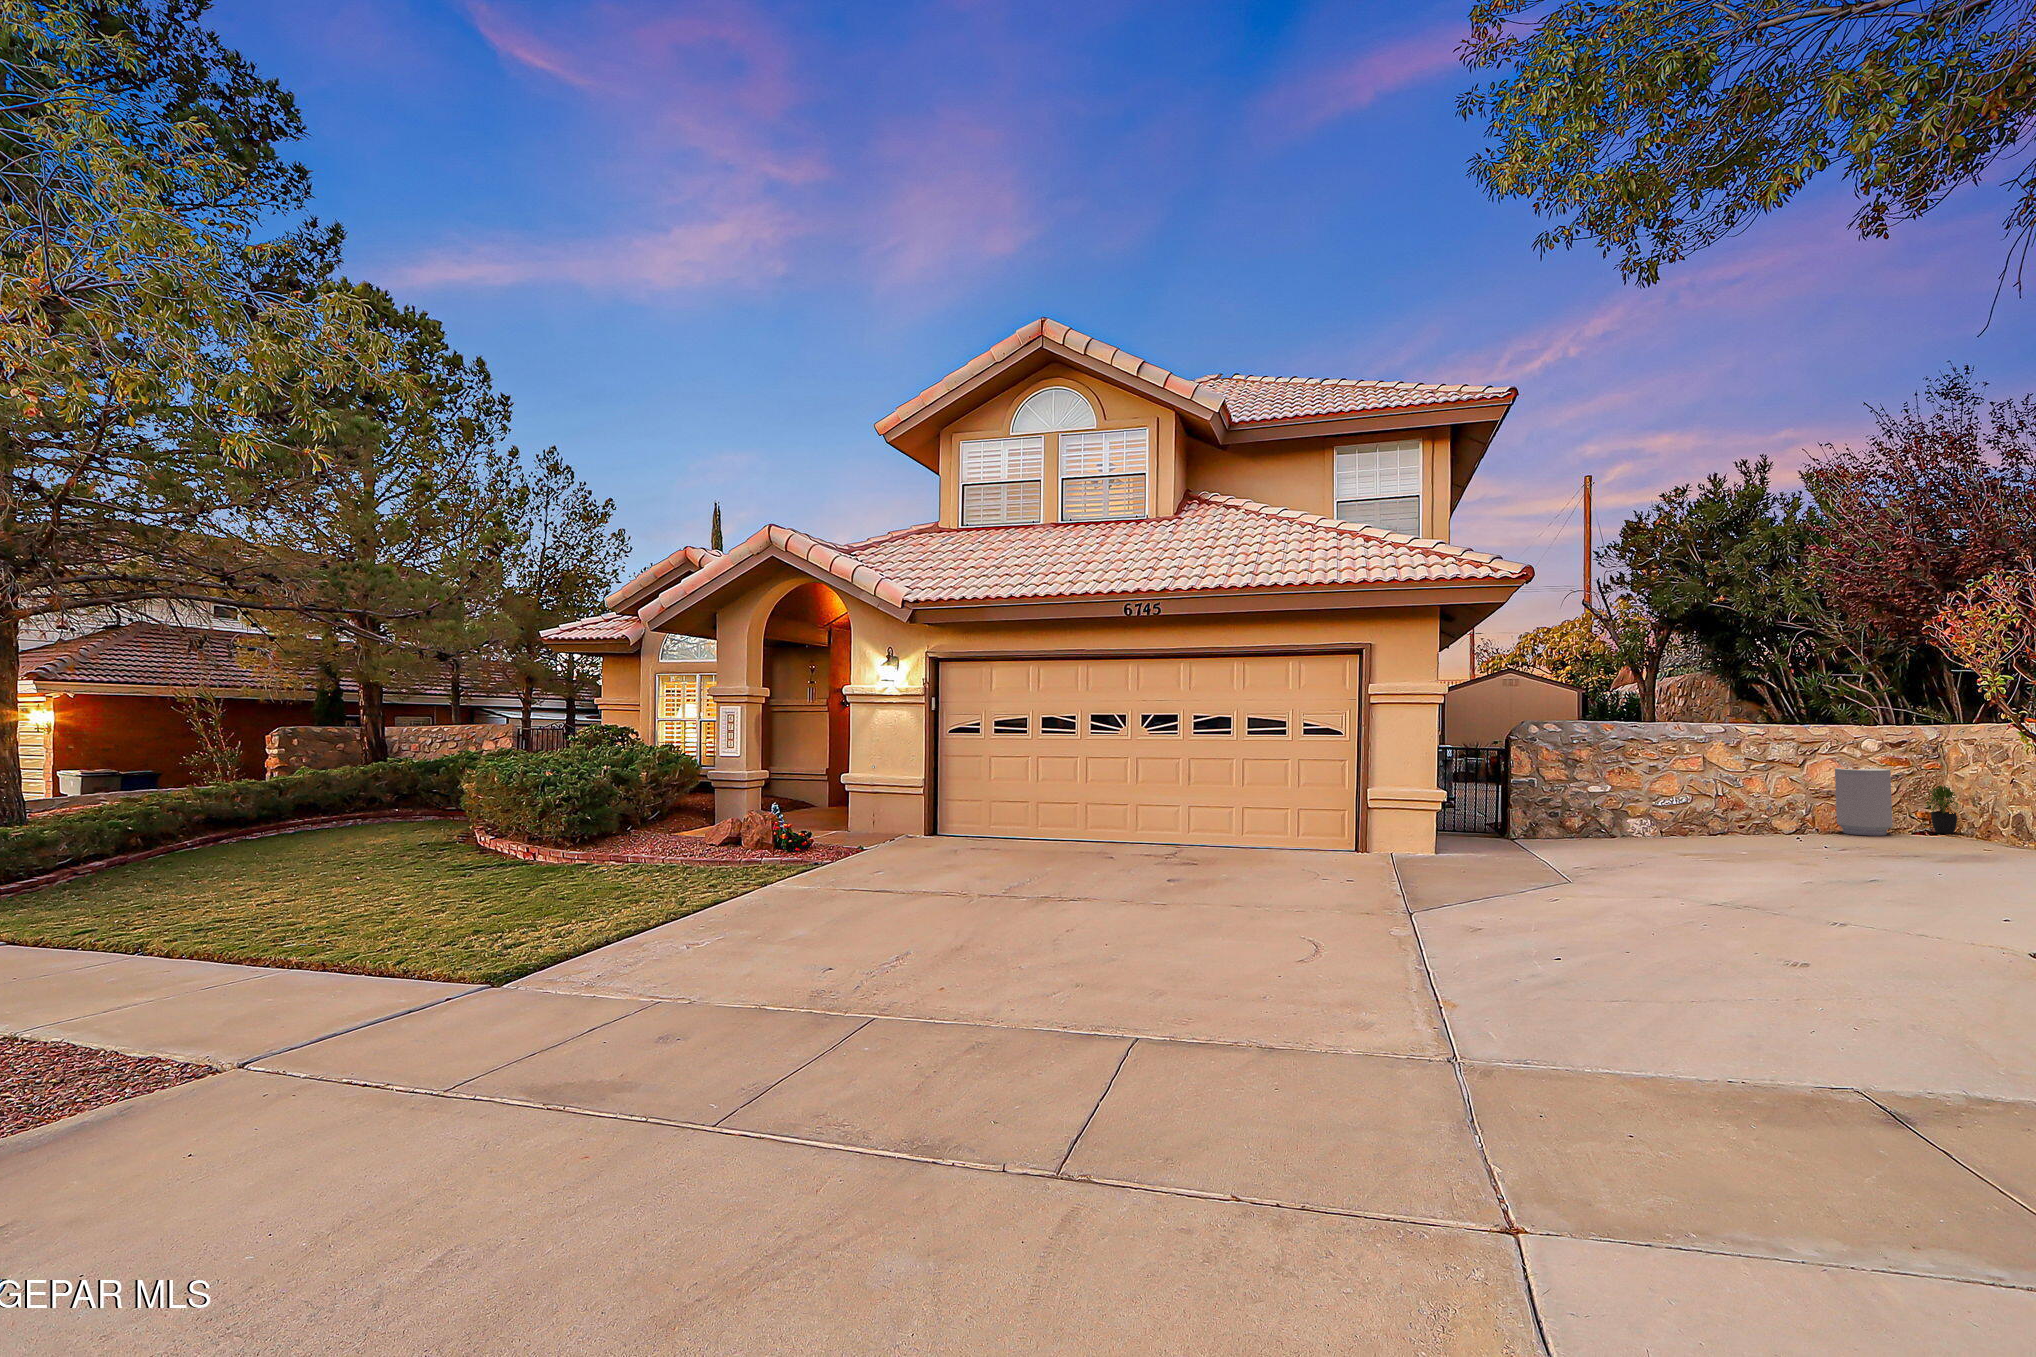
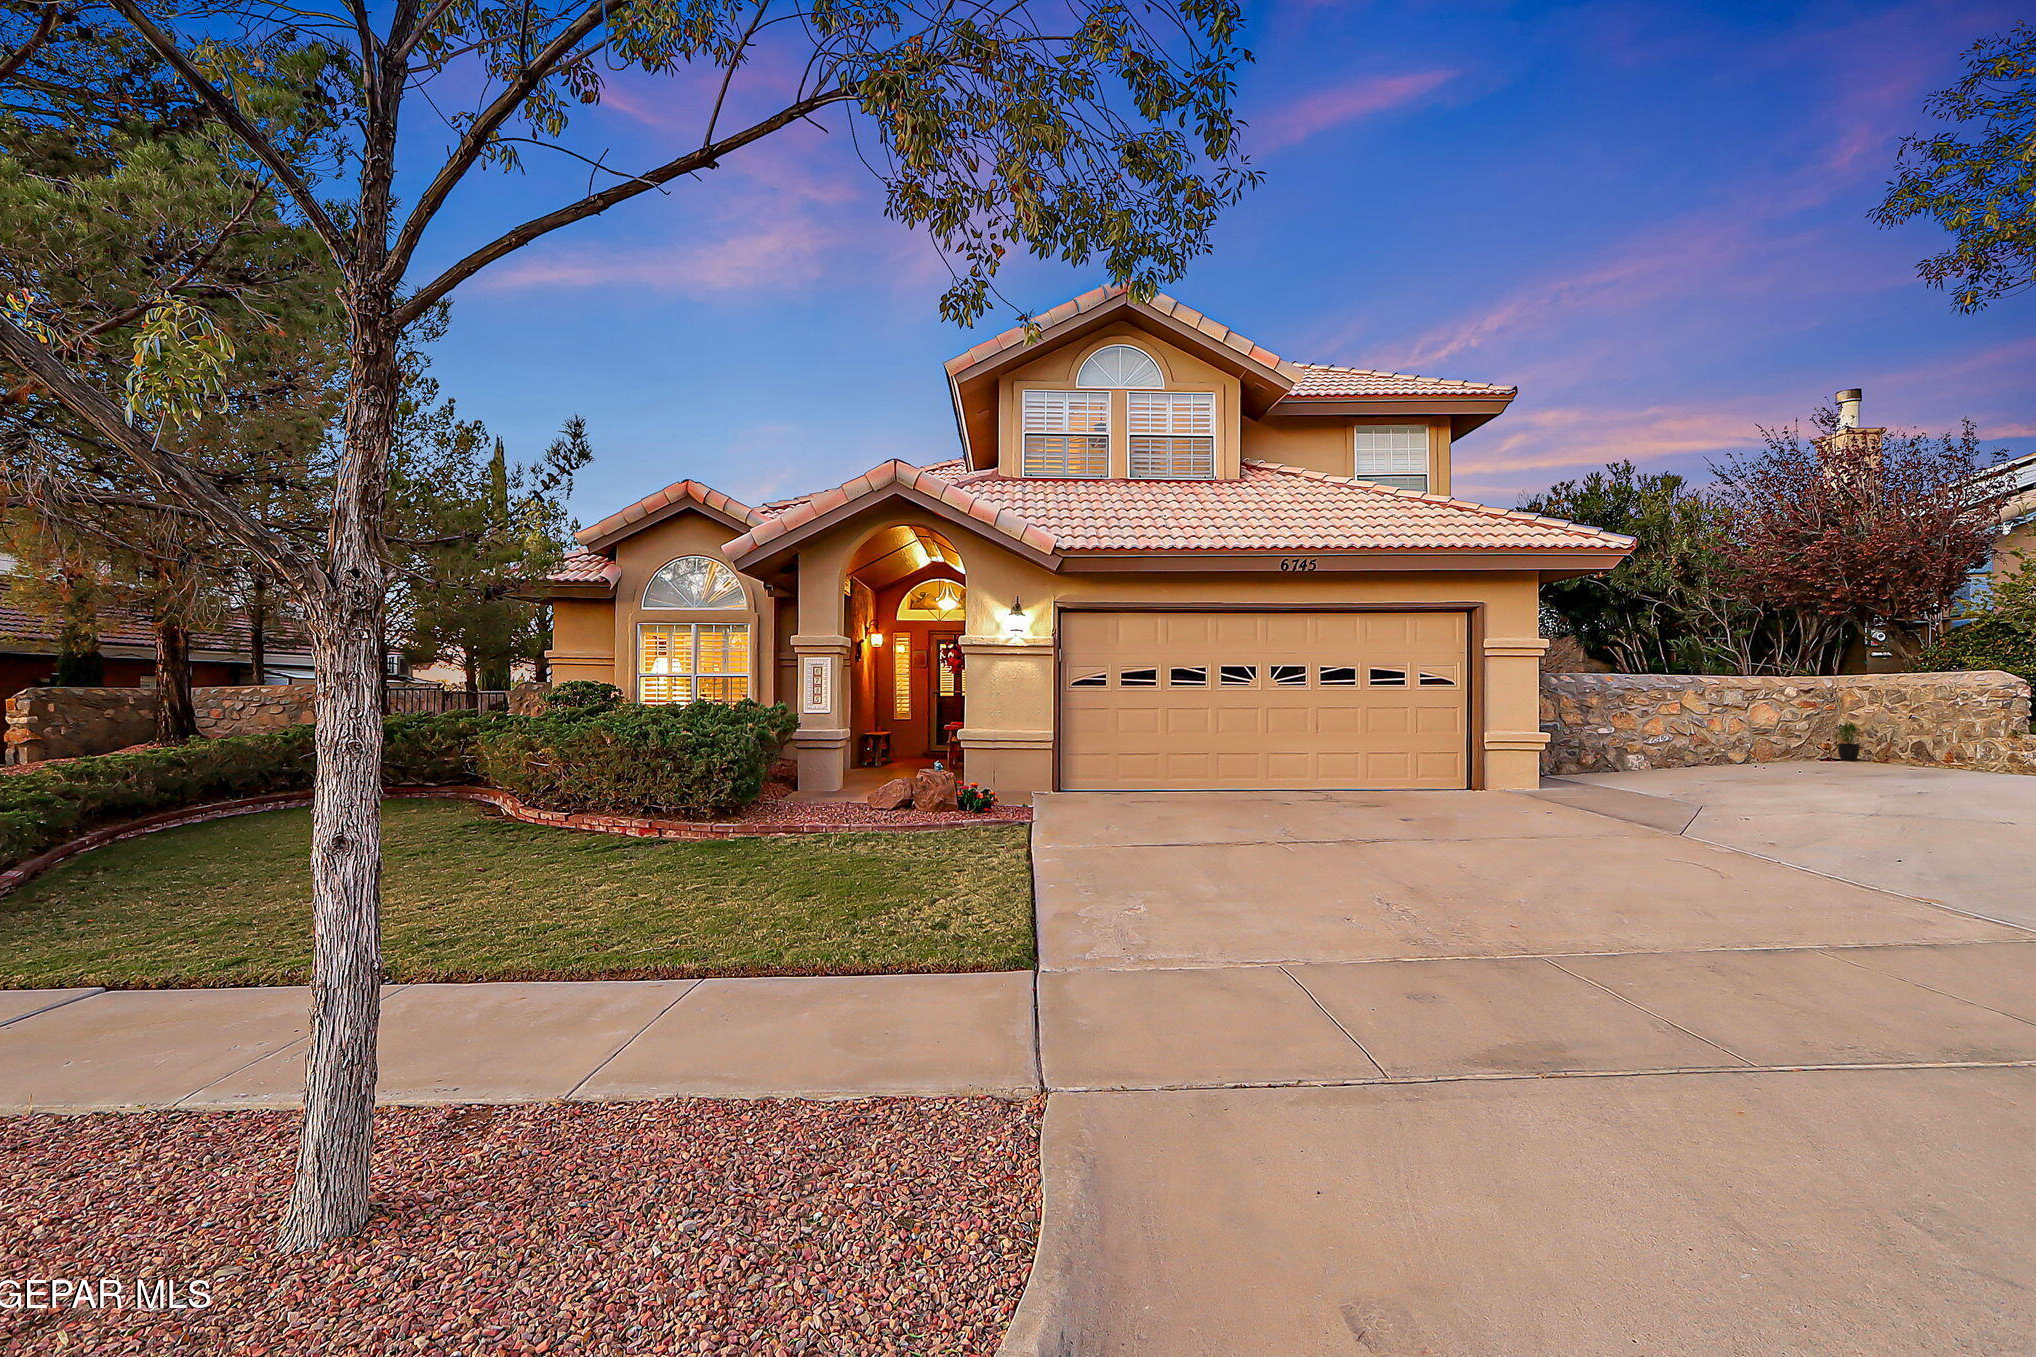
trash can: present [1835,768,1893,836] -> none [1775,710,1822,764]

